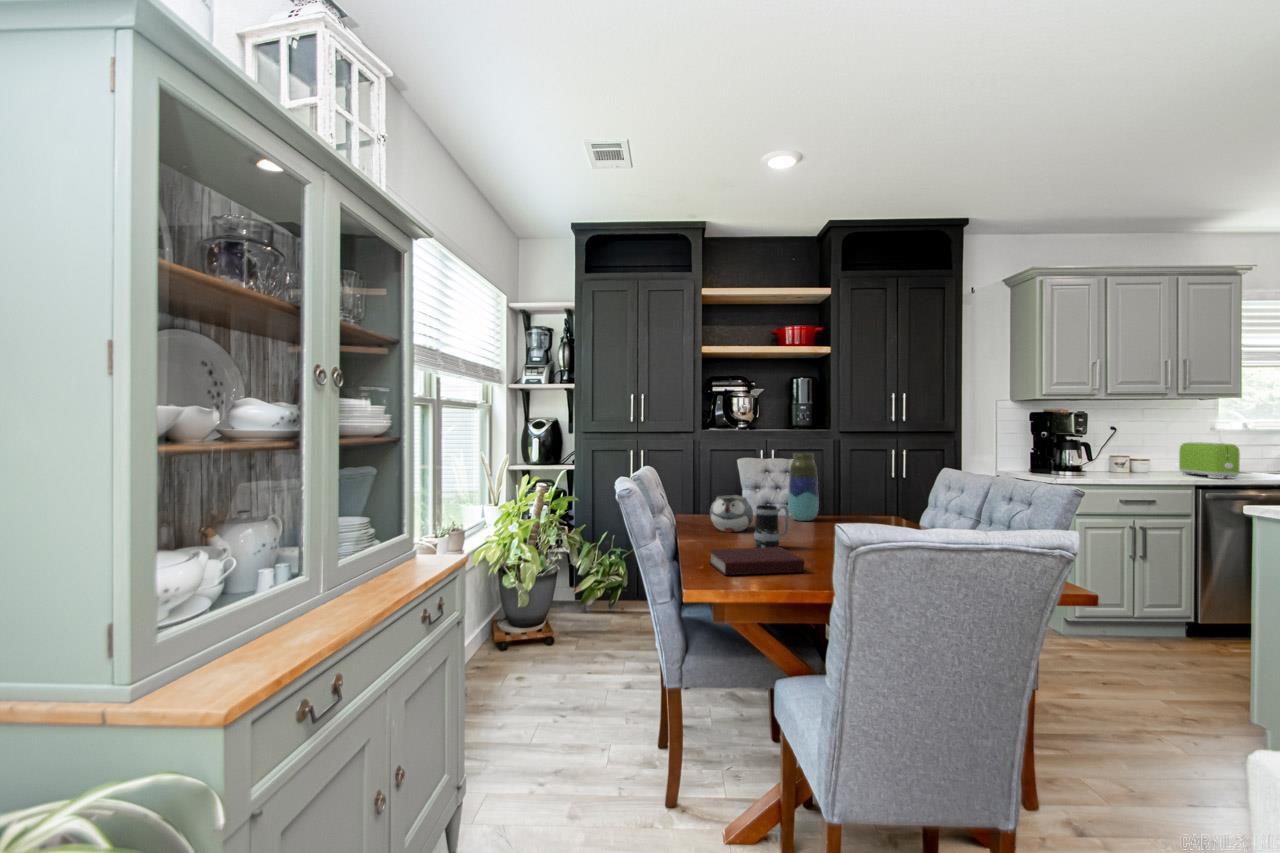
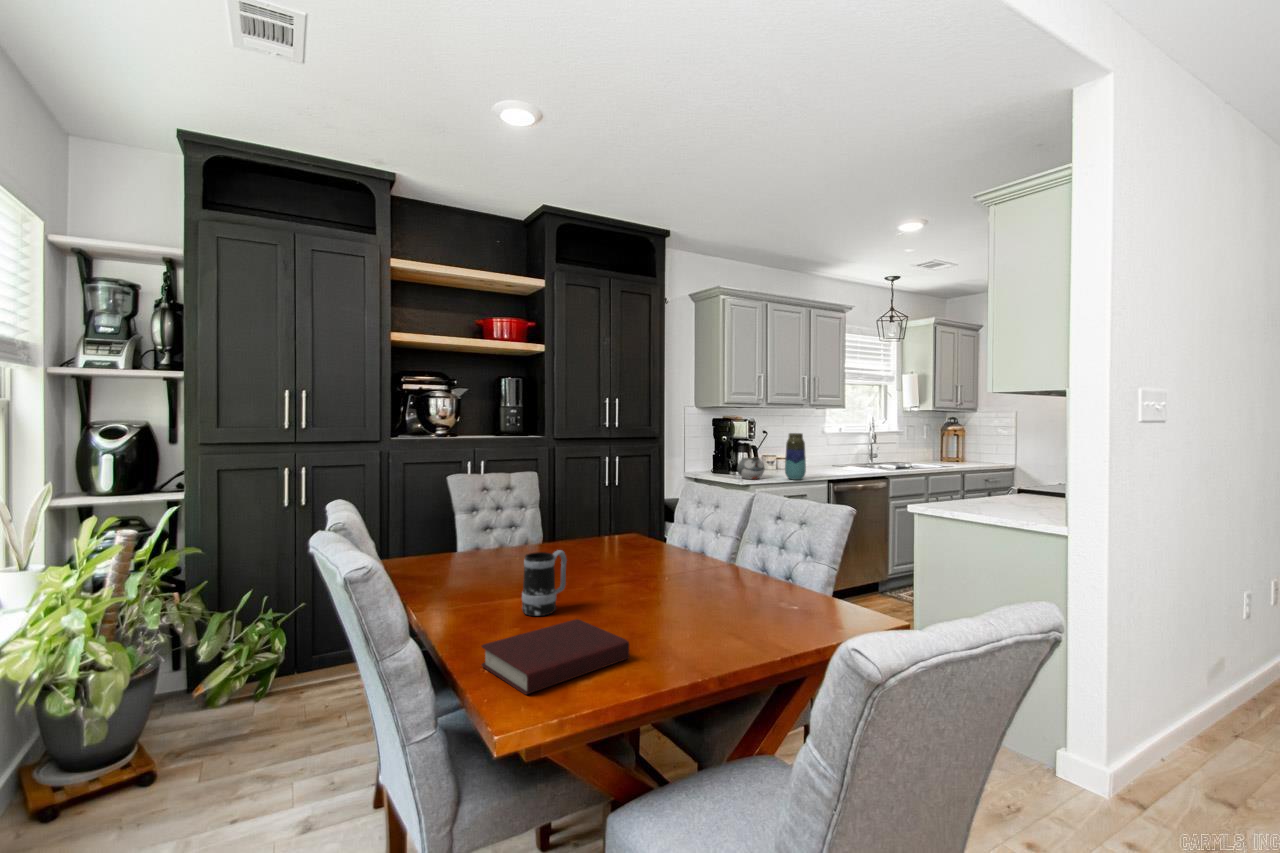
toaster: present [1179,442,1240,479] -> none [811,444,851,473]
vase: present [788,453,819,521] -> present [785,433,806,480]
teapot: present [710,495,753,532] -> present [737,457,764,479]

